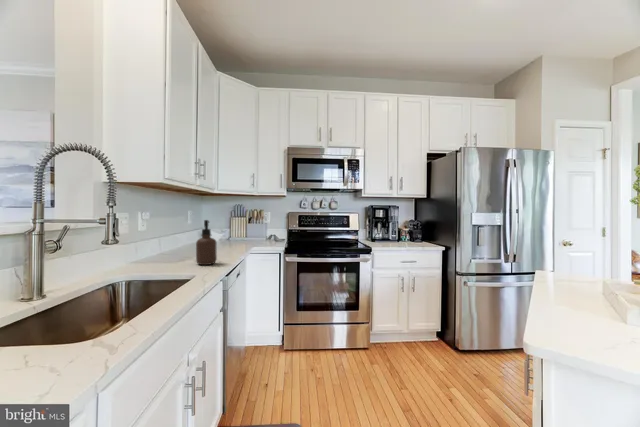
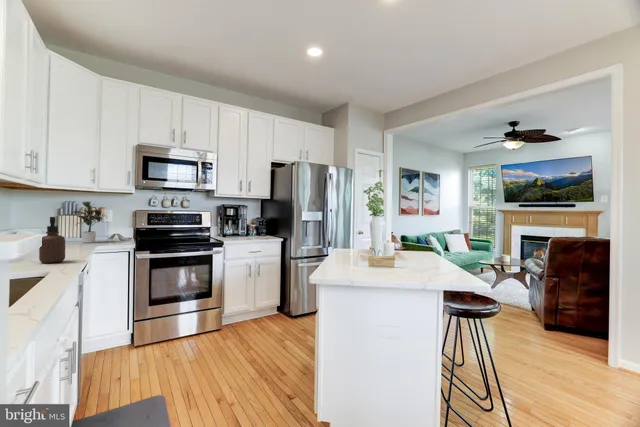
potted plant: none [233,204,269,244] -> present [73,202,103,243]

